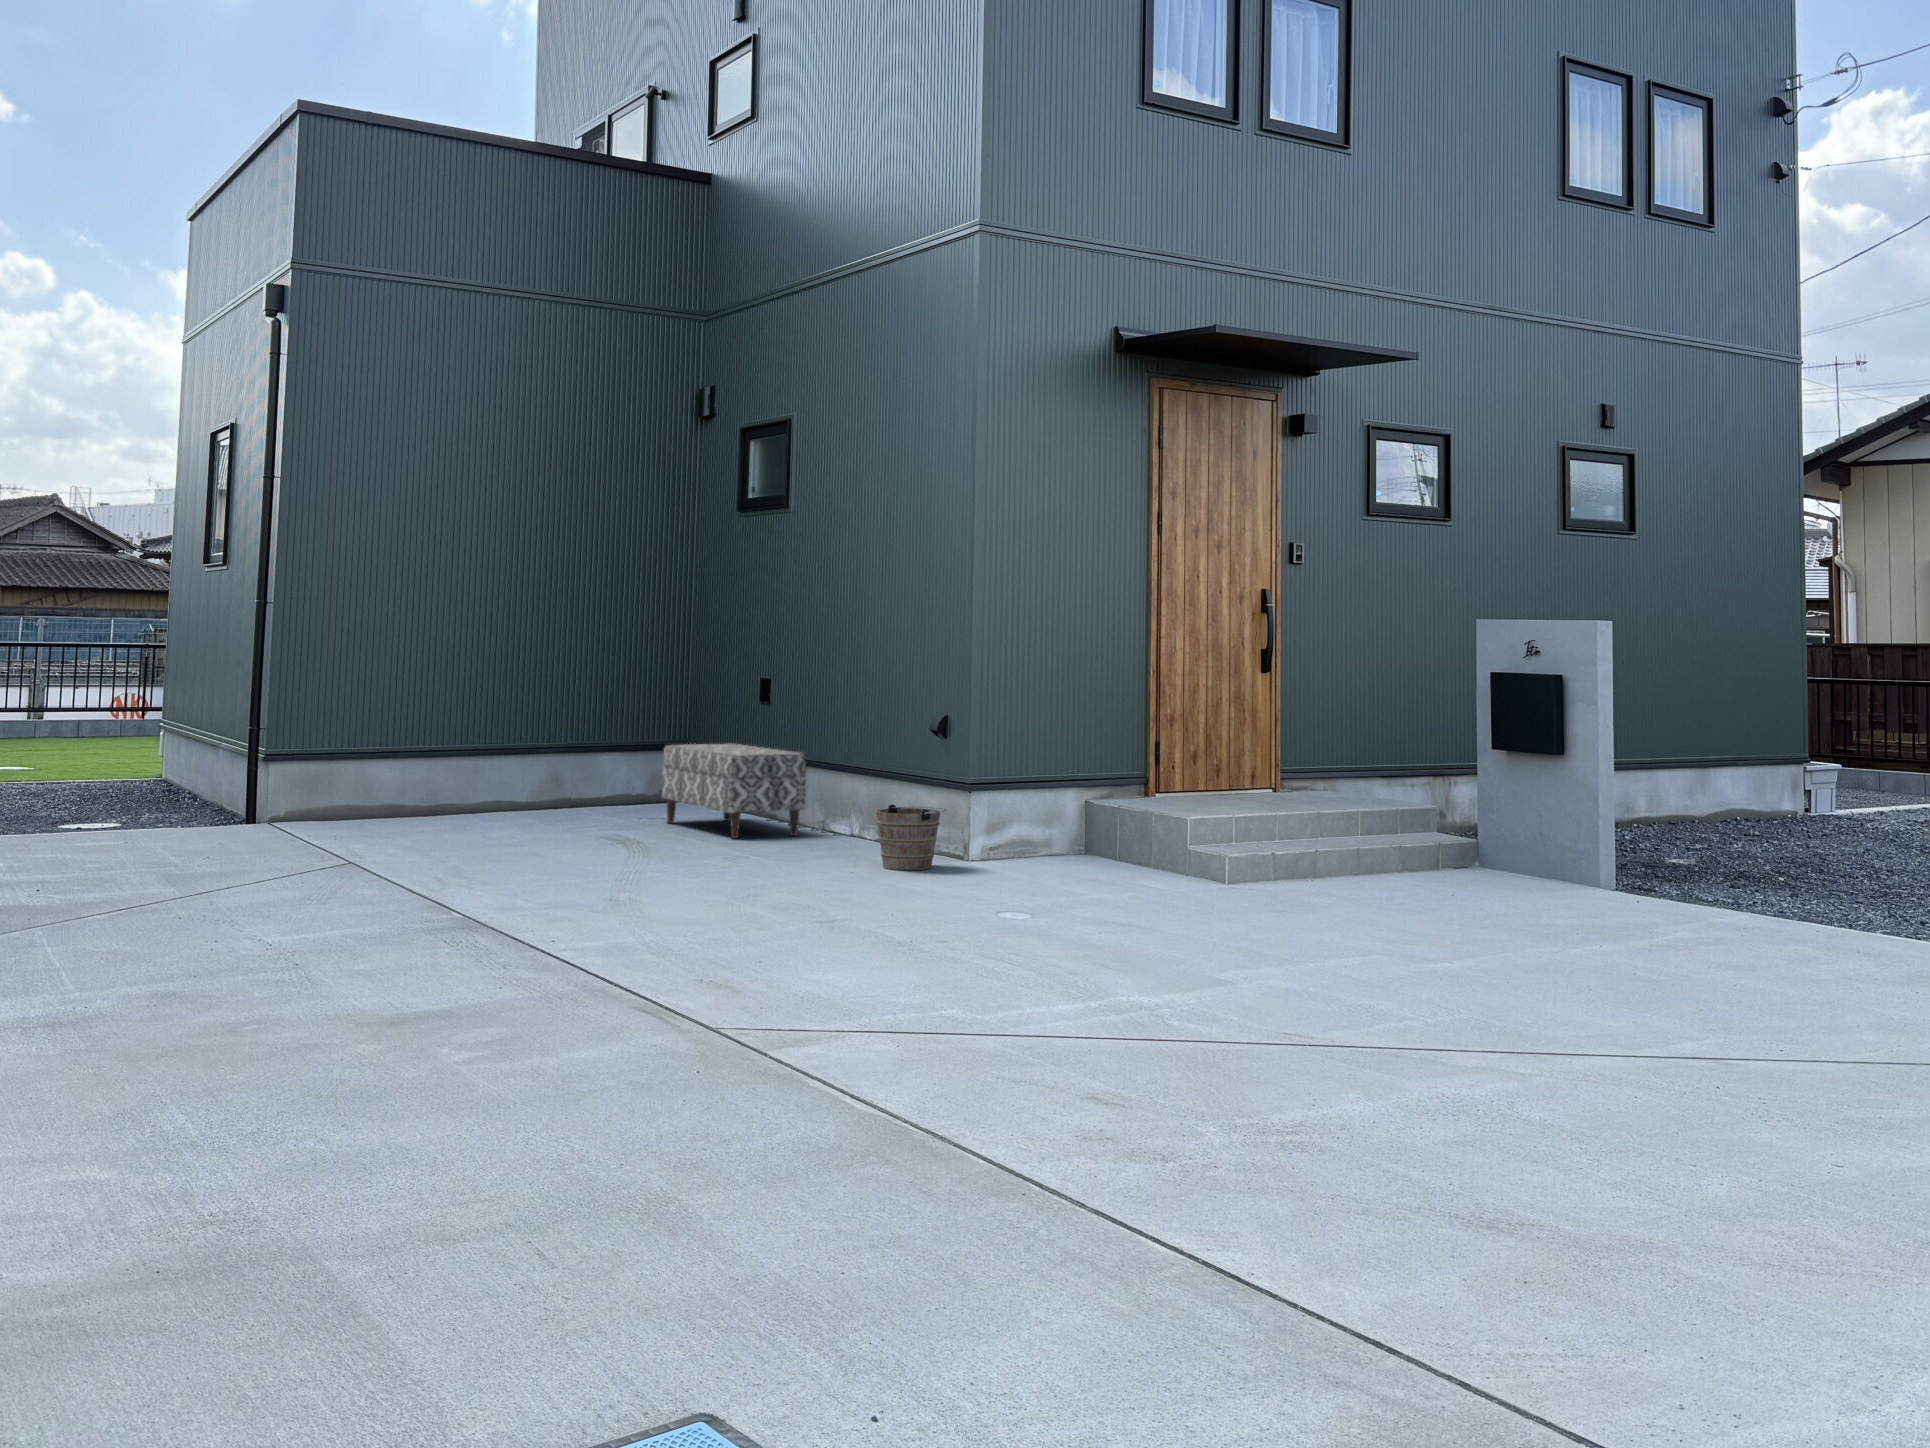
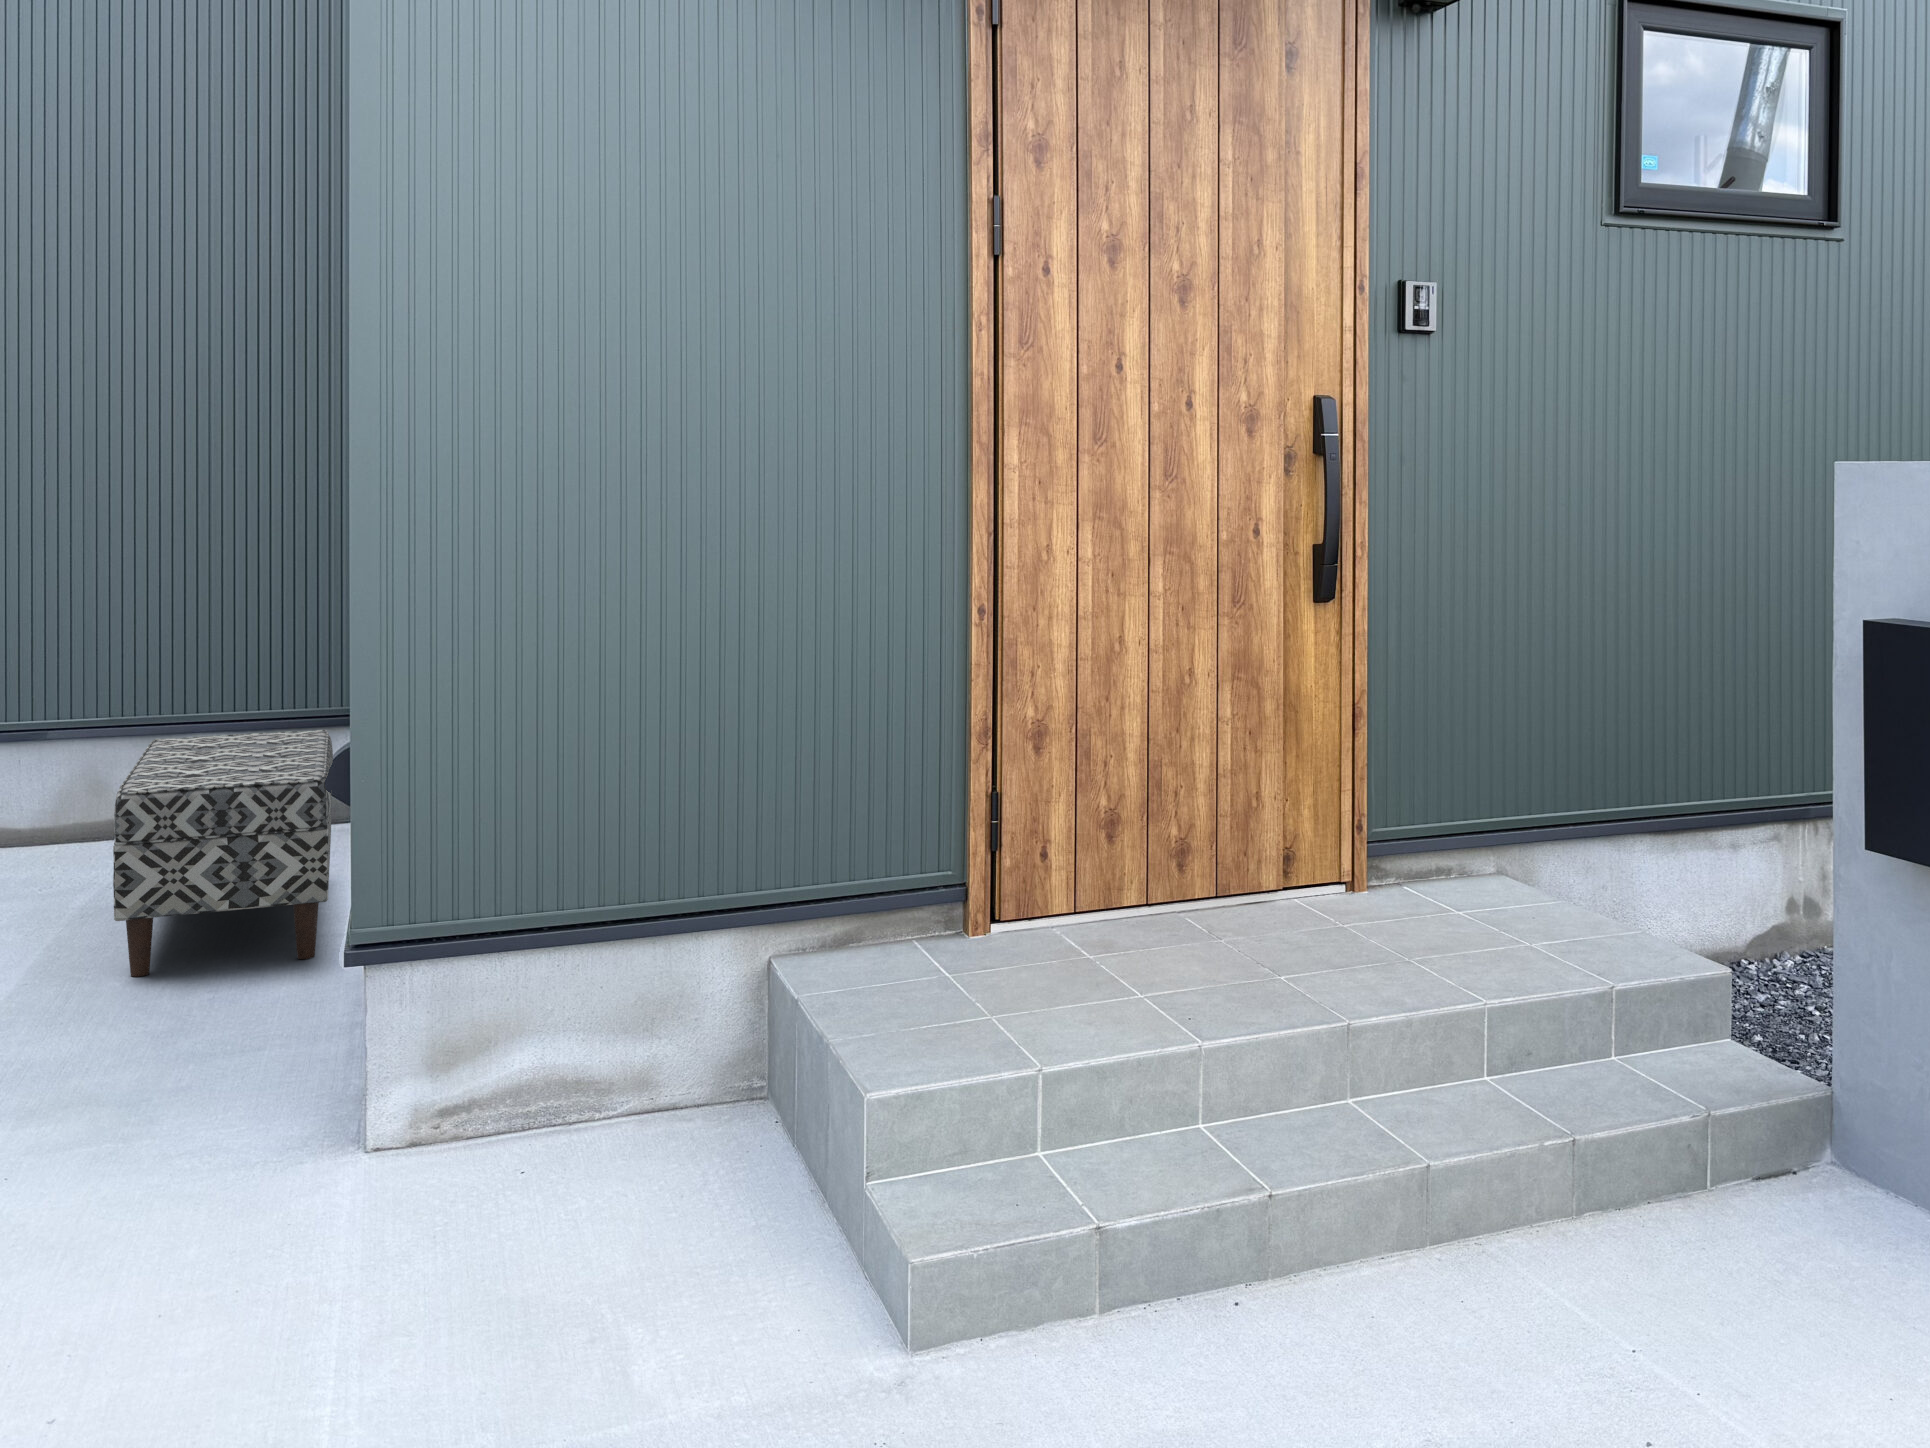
bucket: present [876,805,947,870] -> none [113,979,336,1183]

